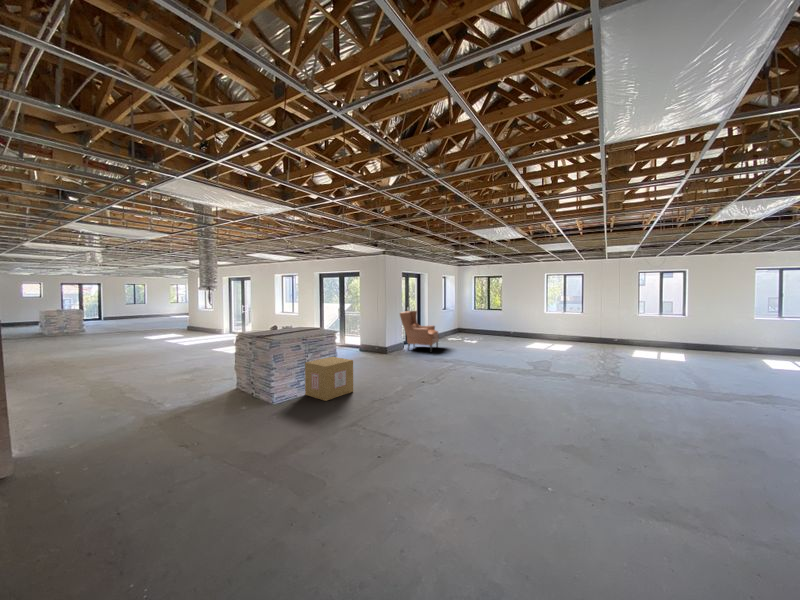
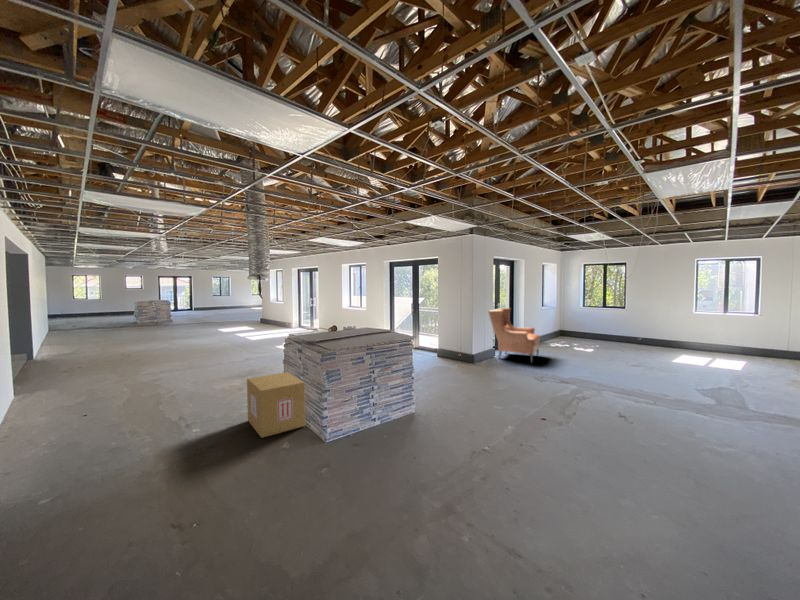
cardboard box: present [305,357,353,401] -> present [247,372,305,438]

